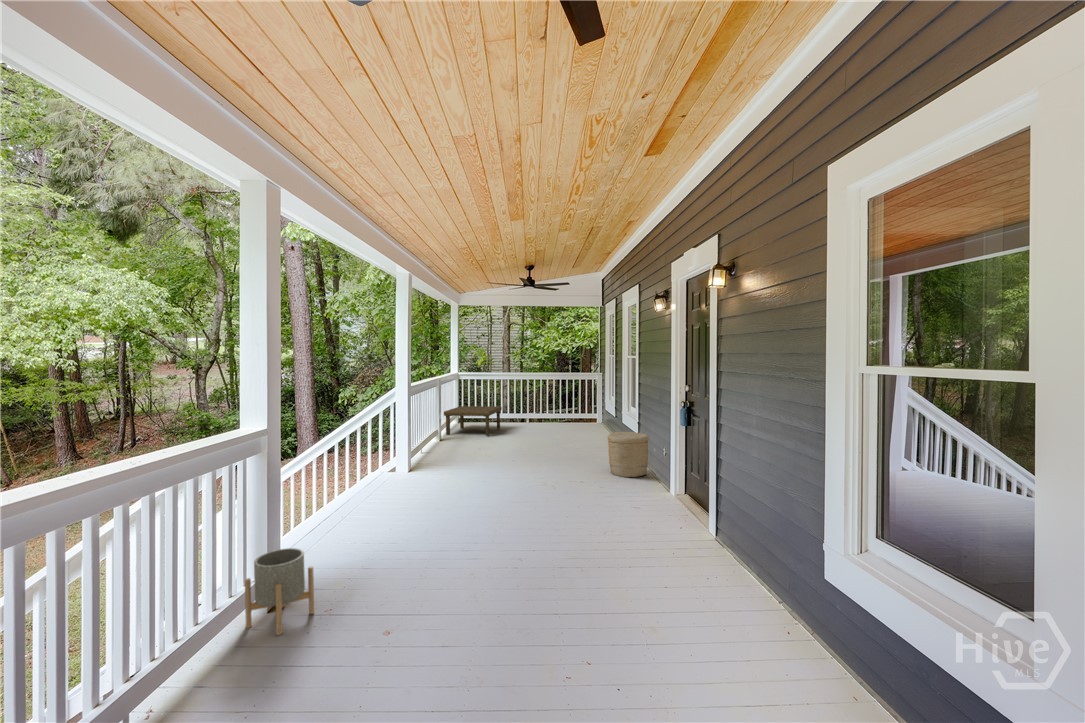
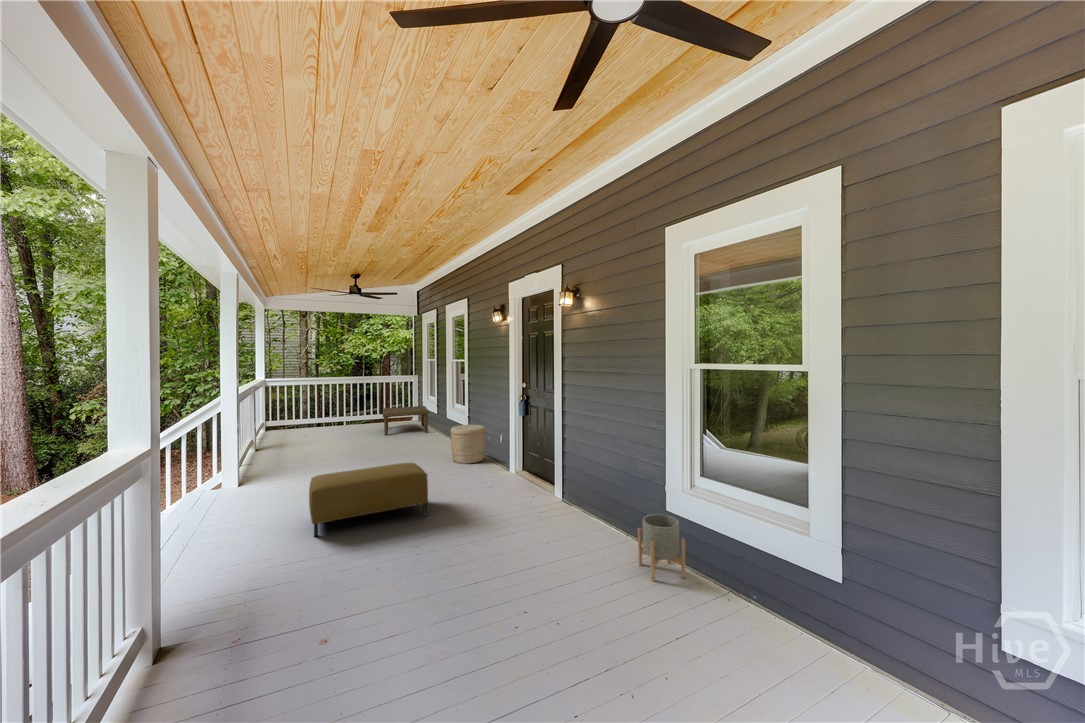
coffee table: present [444,406,502,436] -> present [383,406,429,435]
ottoman: none [436,467,549,530] -> present [309,463,428,537]
planter: present [245,548,314,635] -> present [638,514,686,581]

